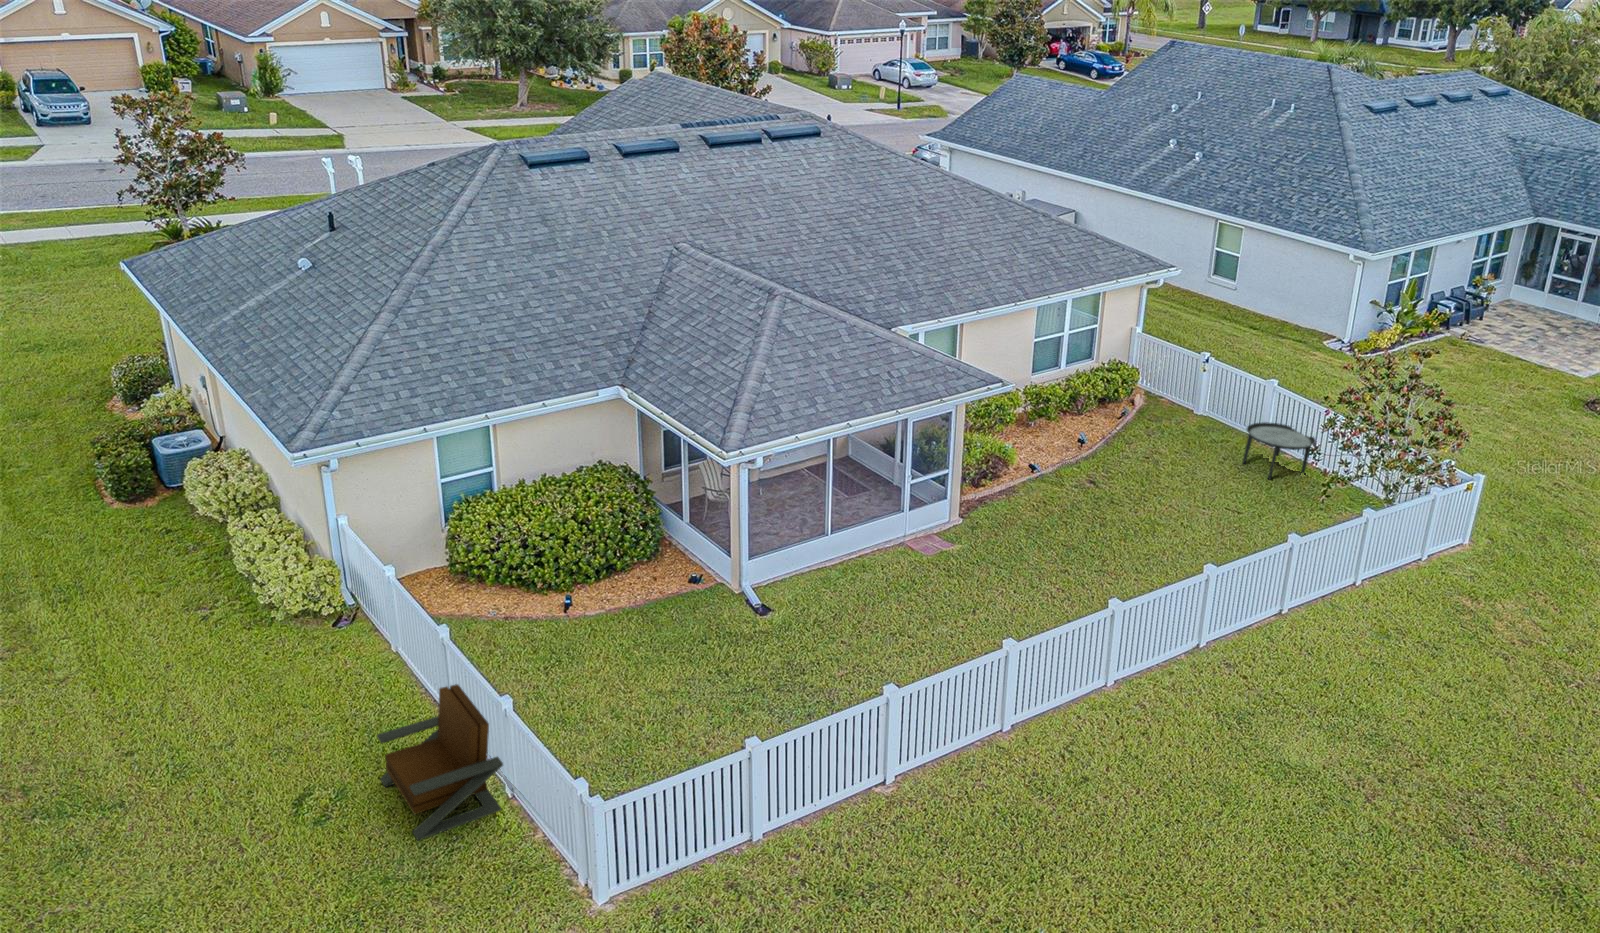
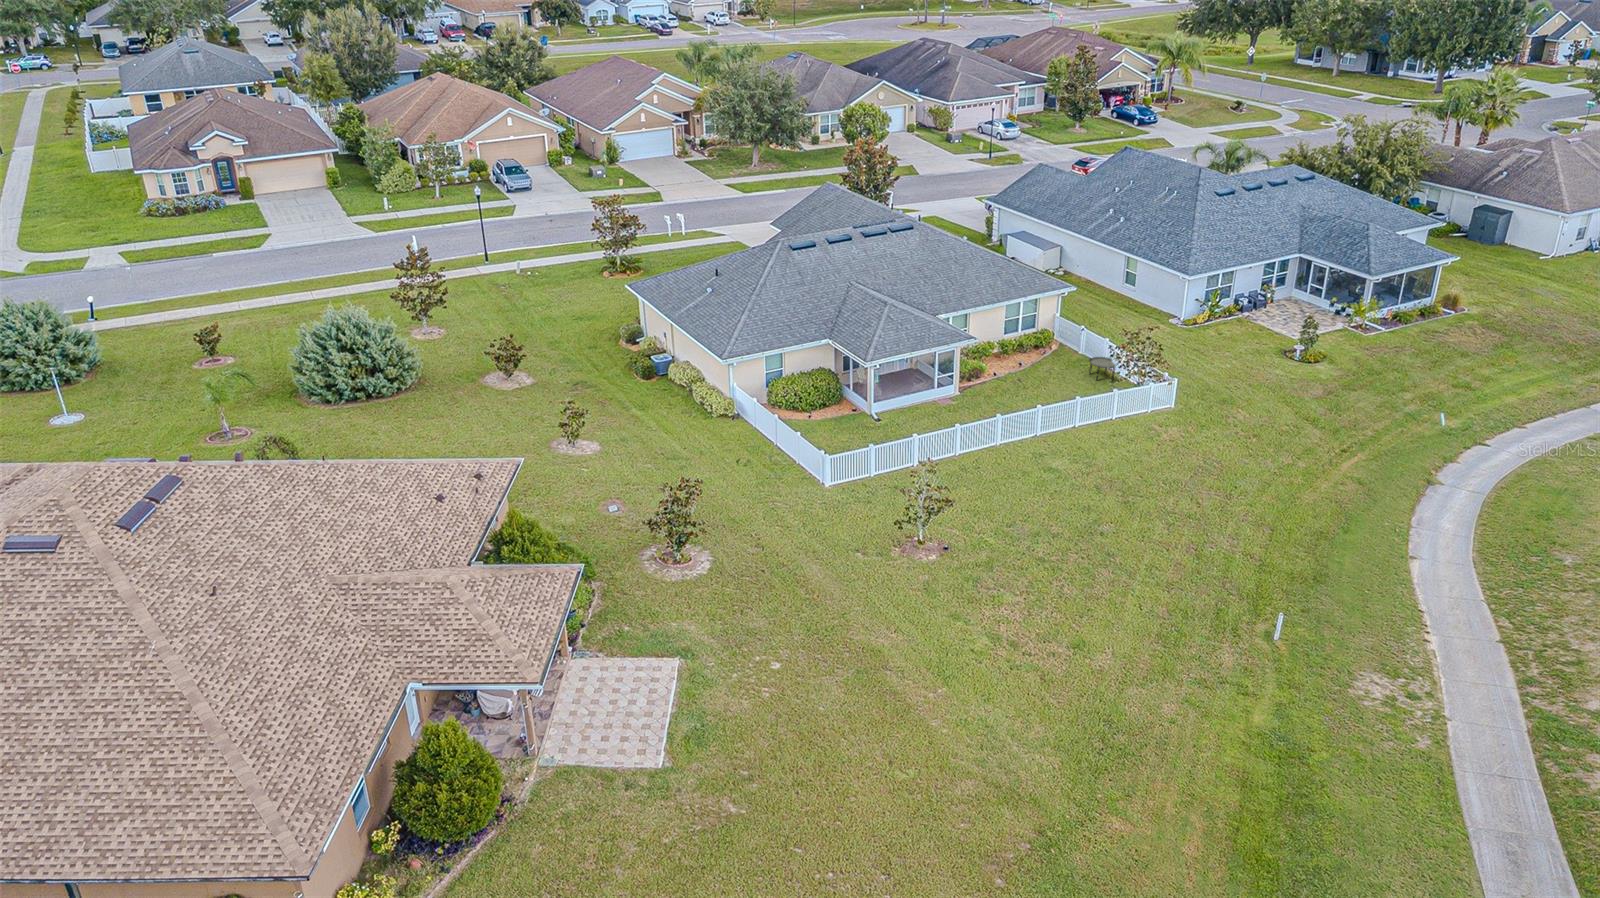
lounge chair: present [377,684,503,840] -> none [759,427,796,468]

